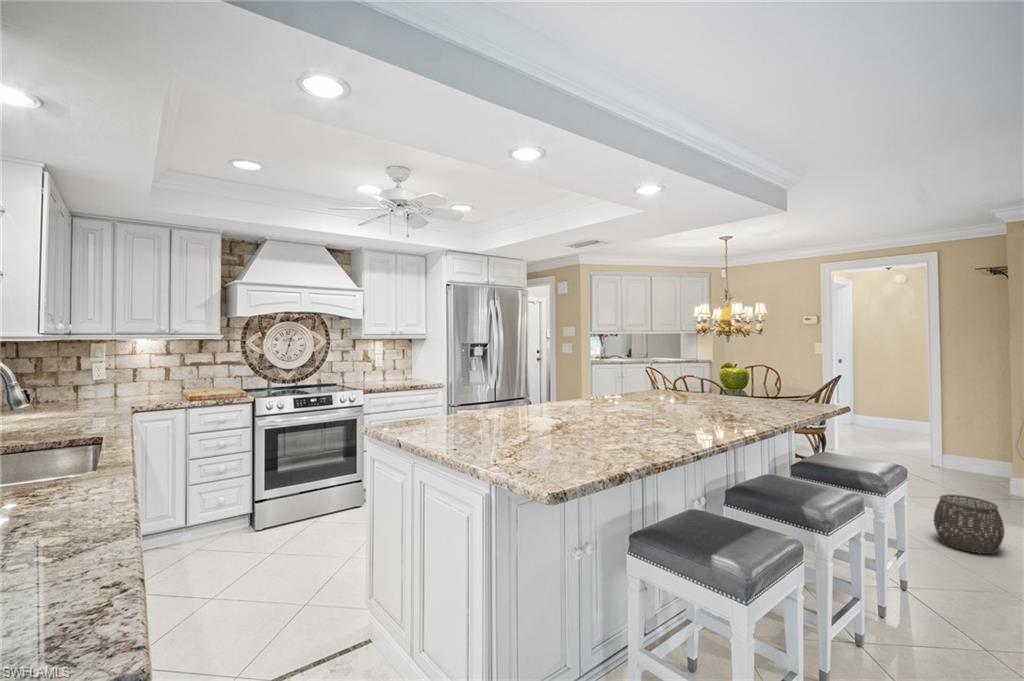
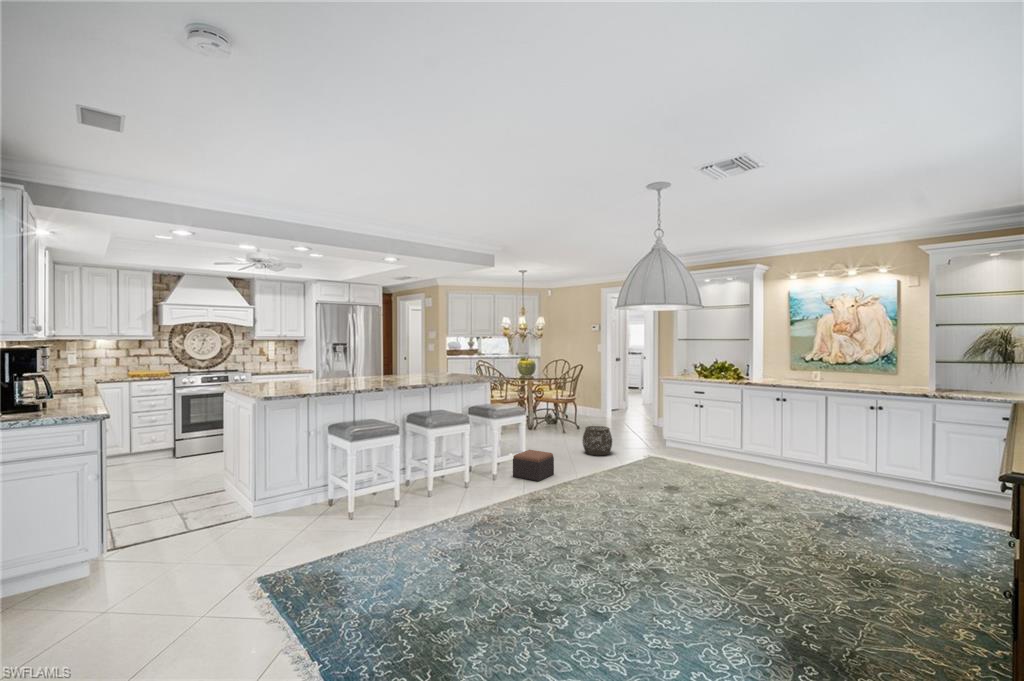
footstool: none [916,562,1004,648] -> present [513,450,554,481]

